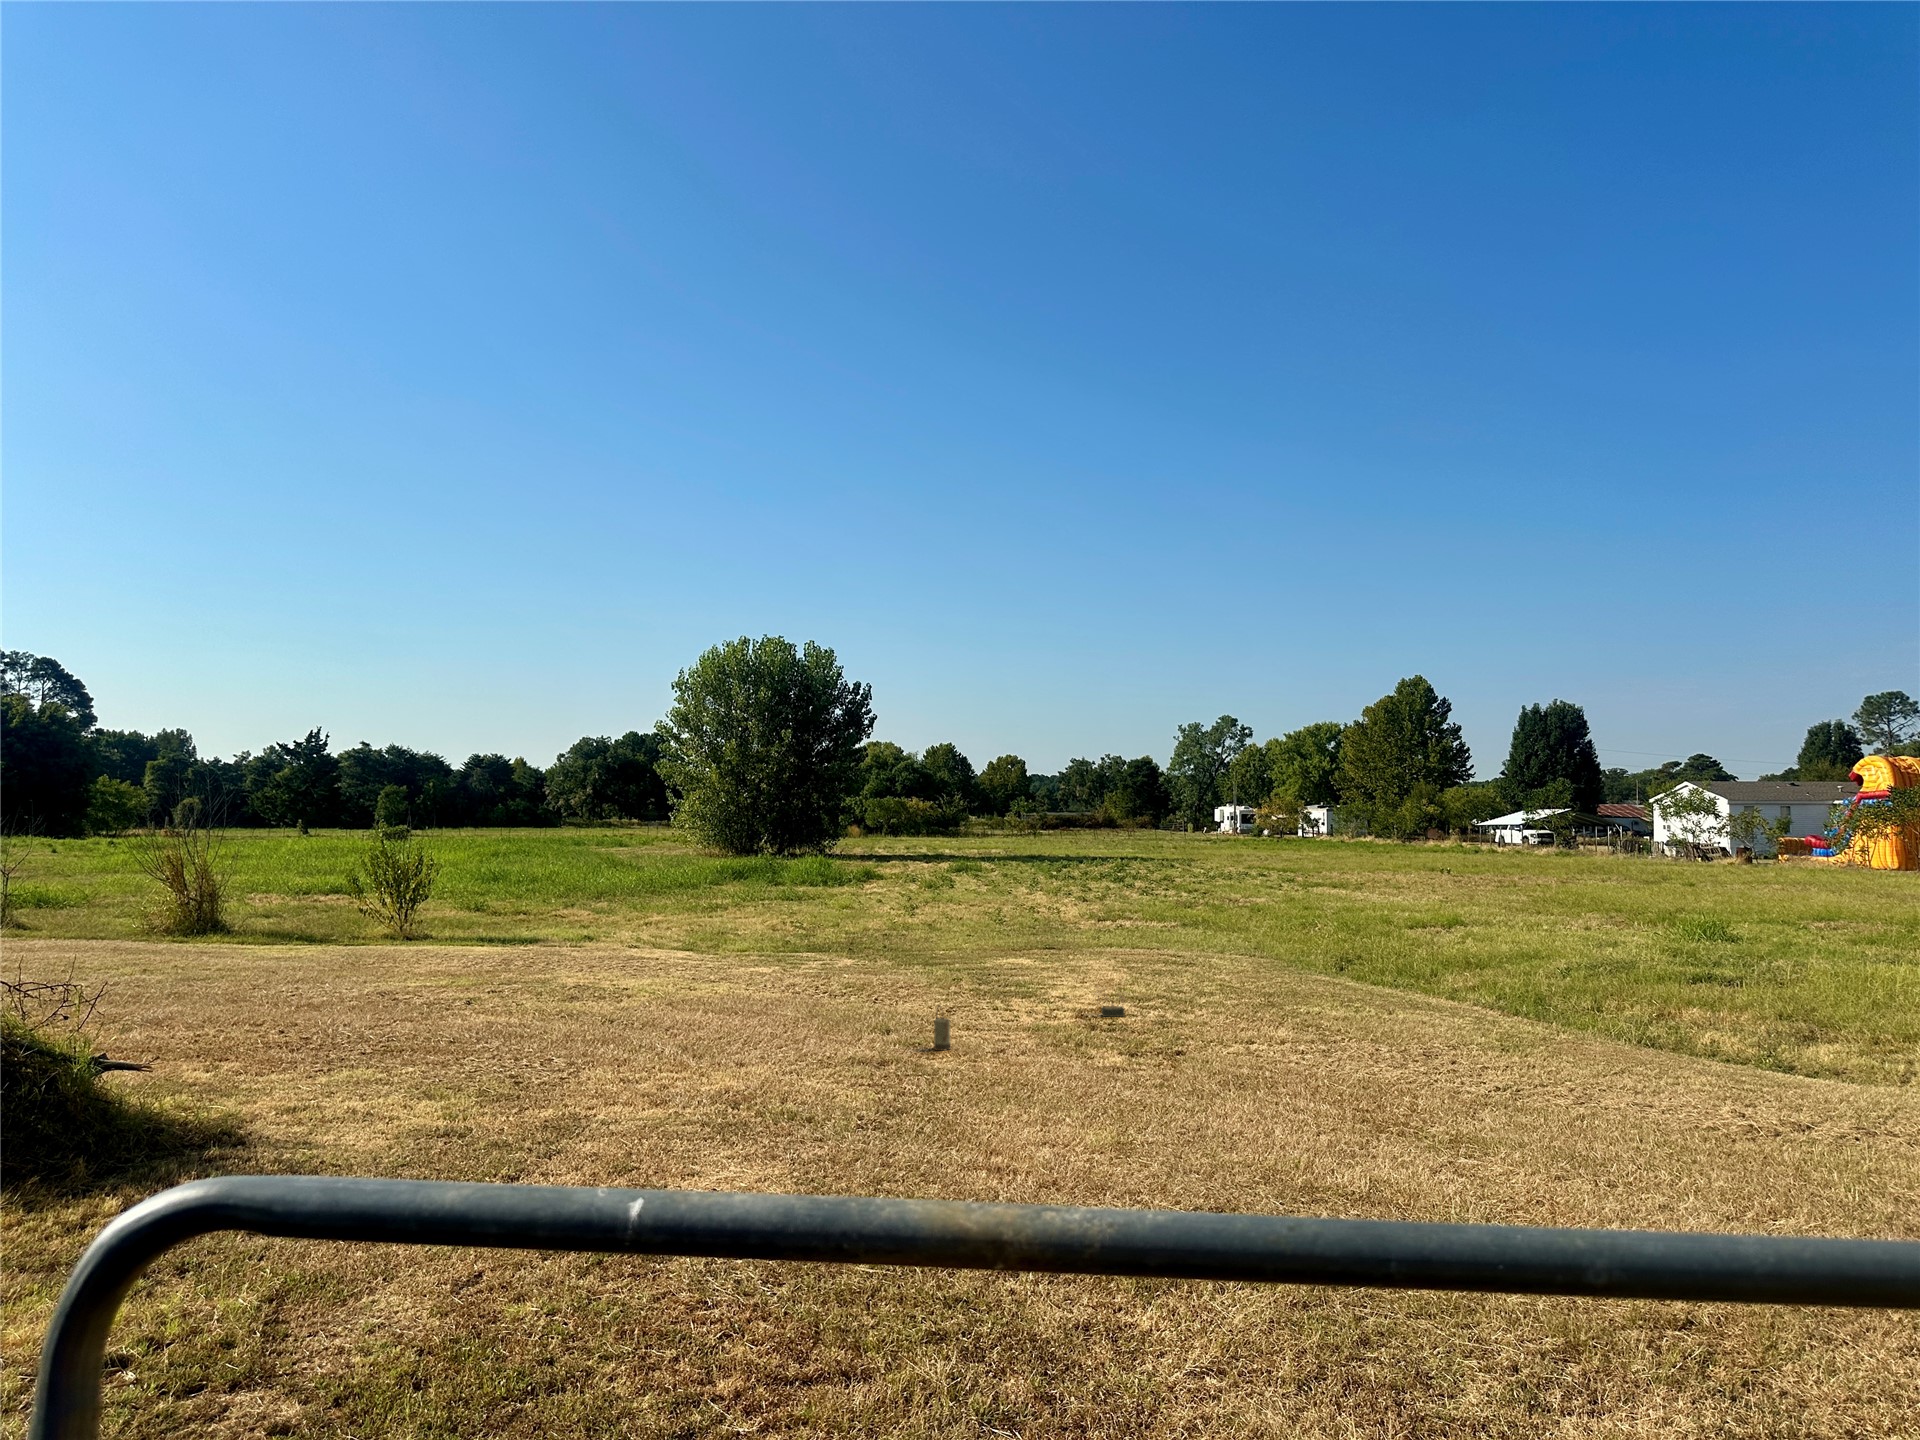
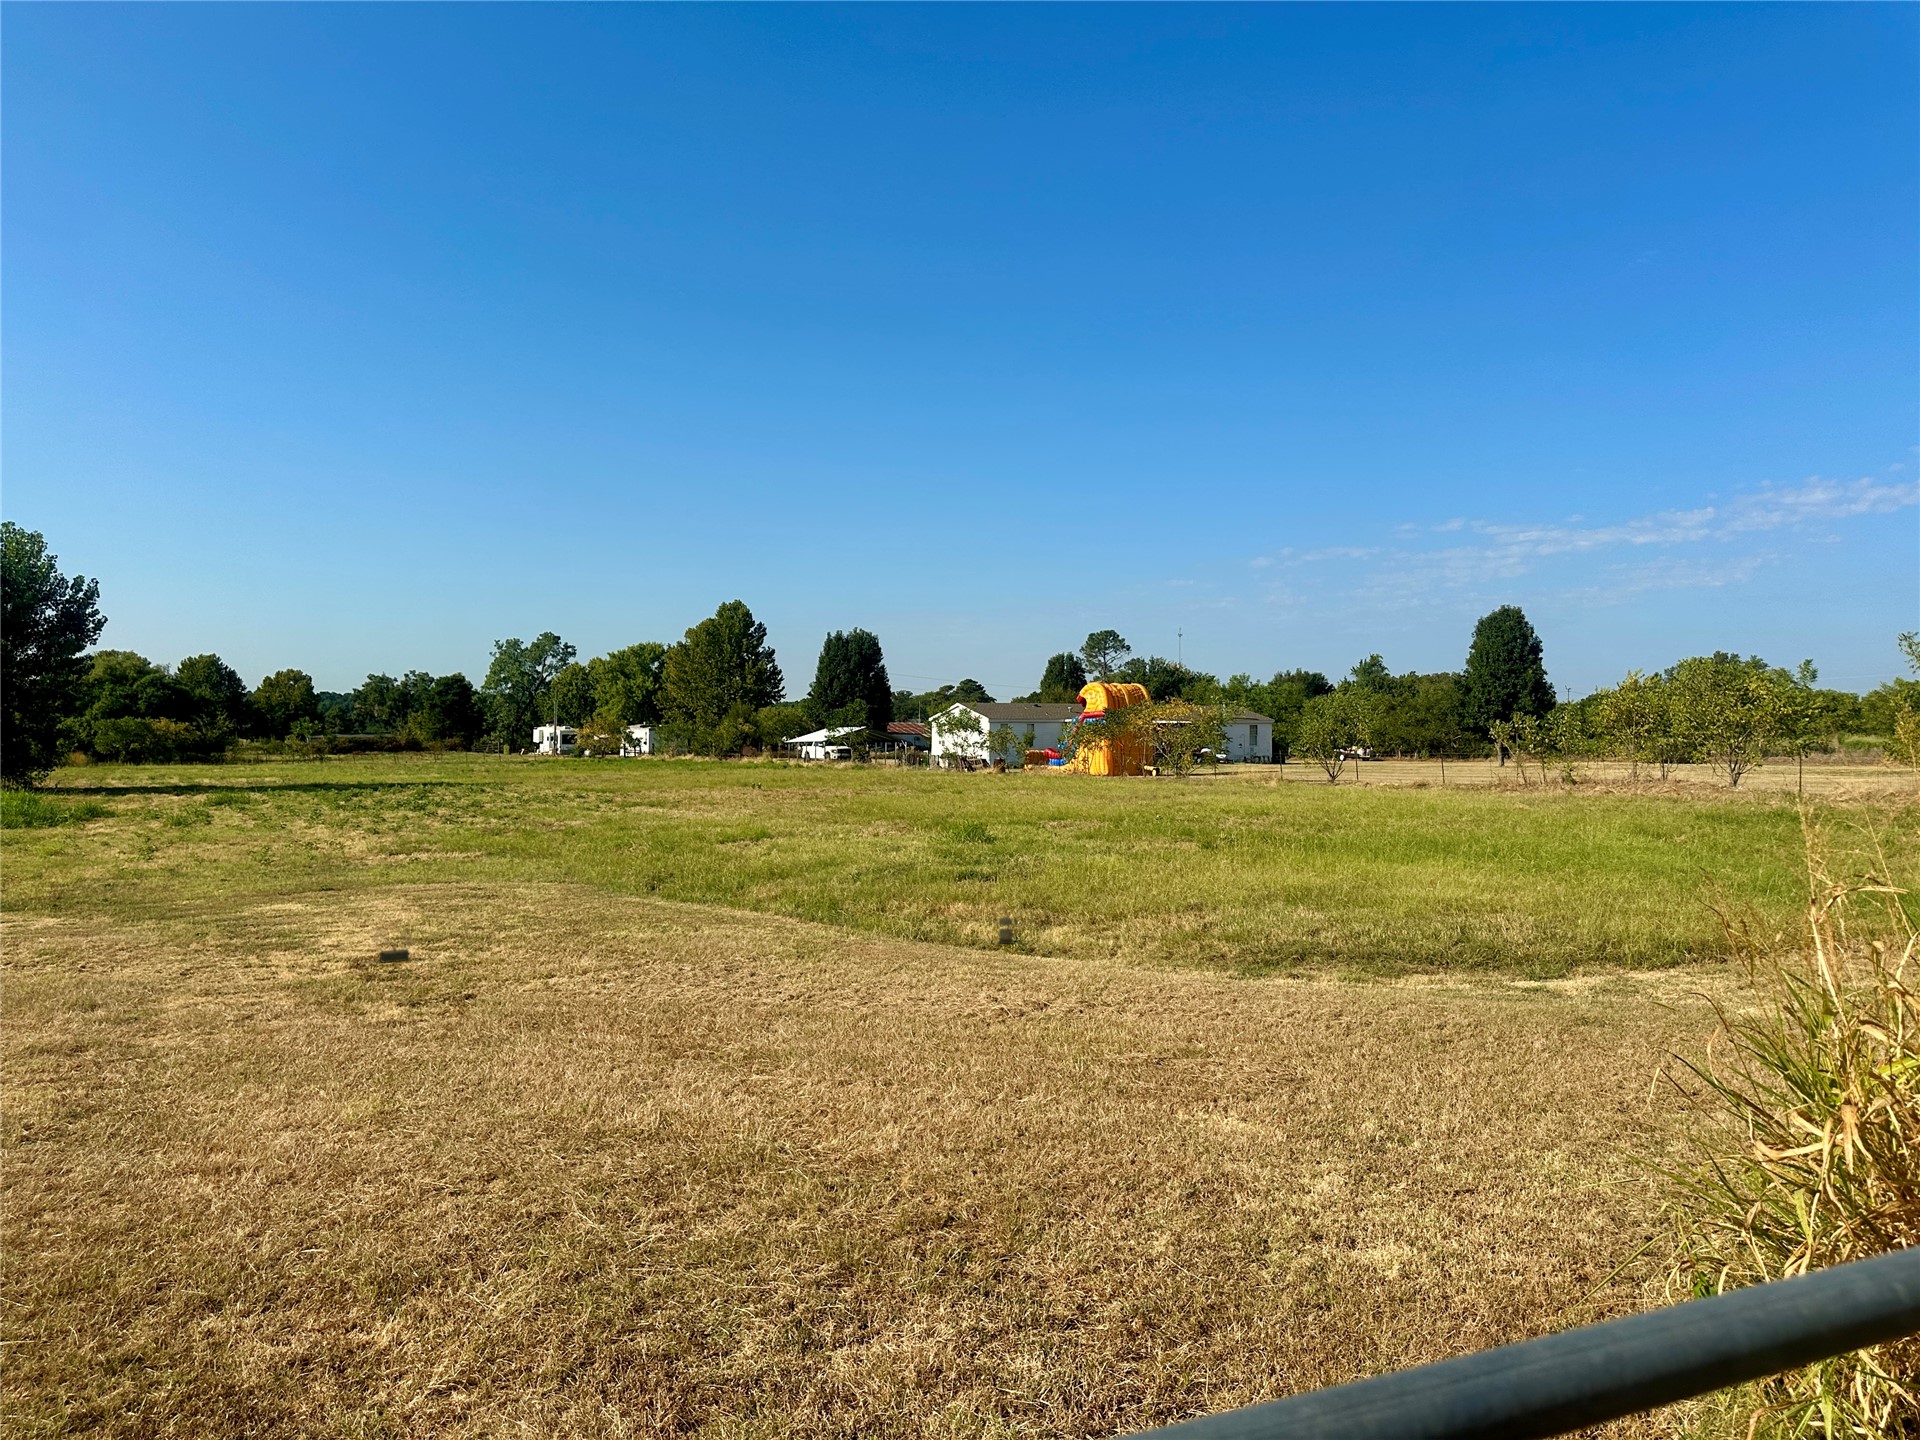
watering can: present [934,1005,951,1051] -> present [995,910,1014,944]

